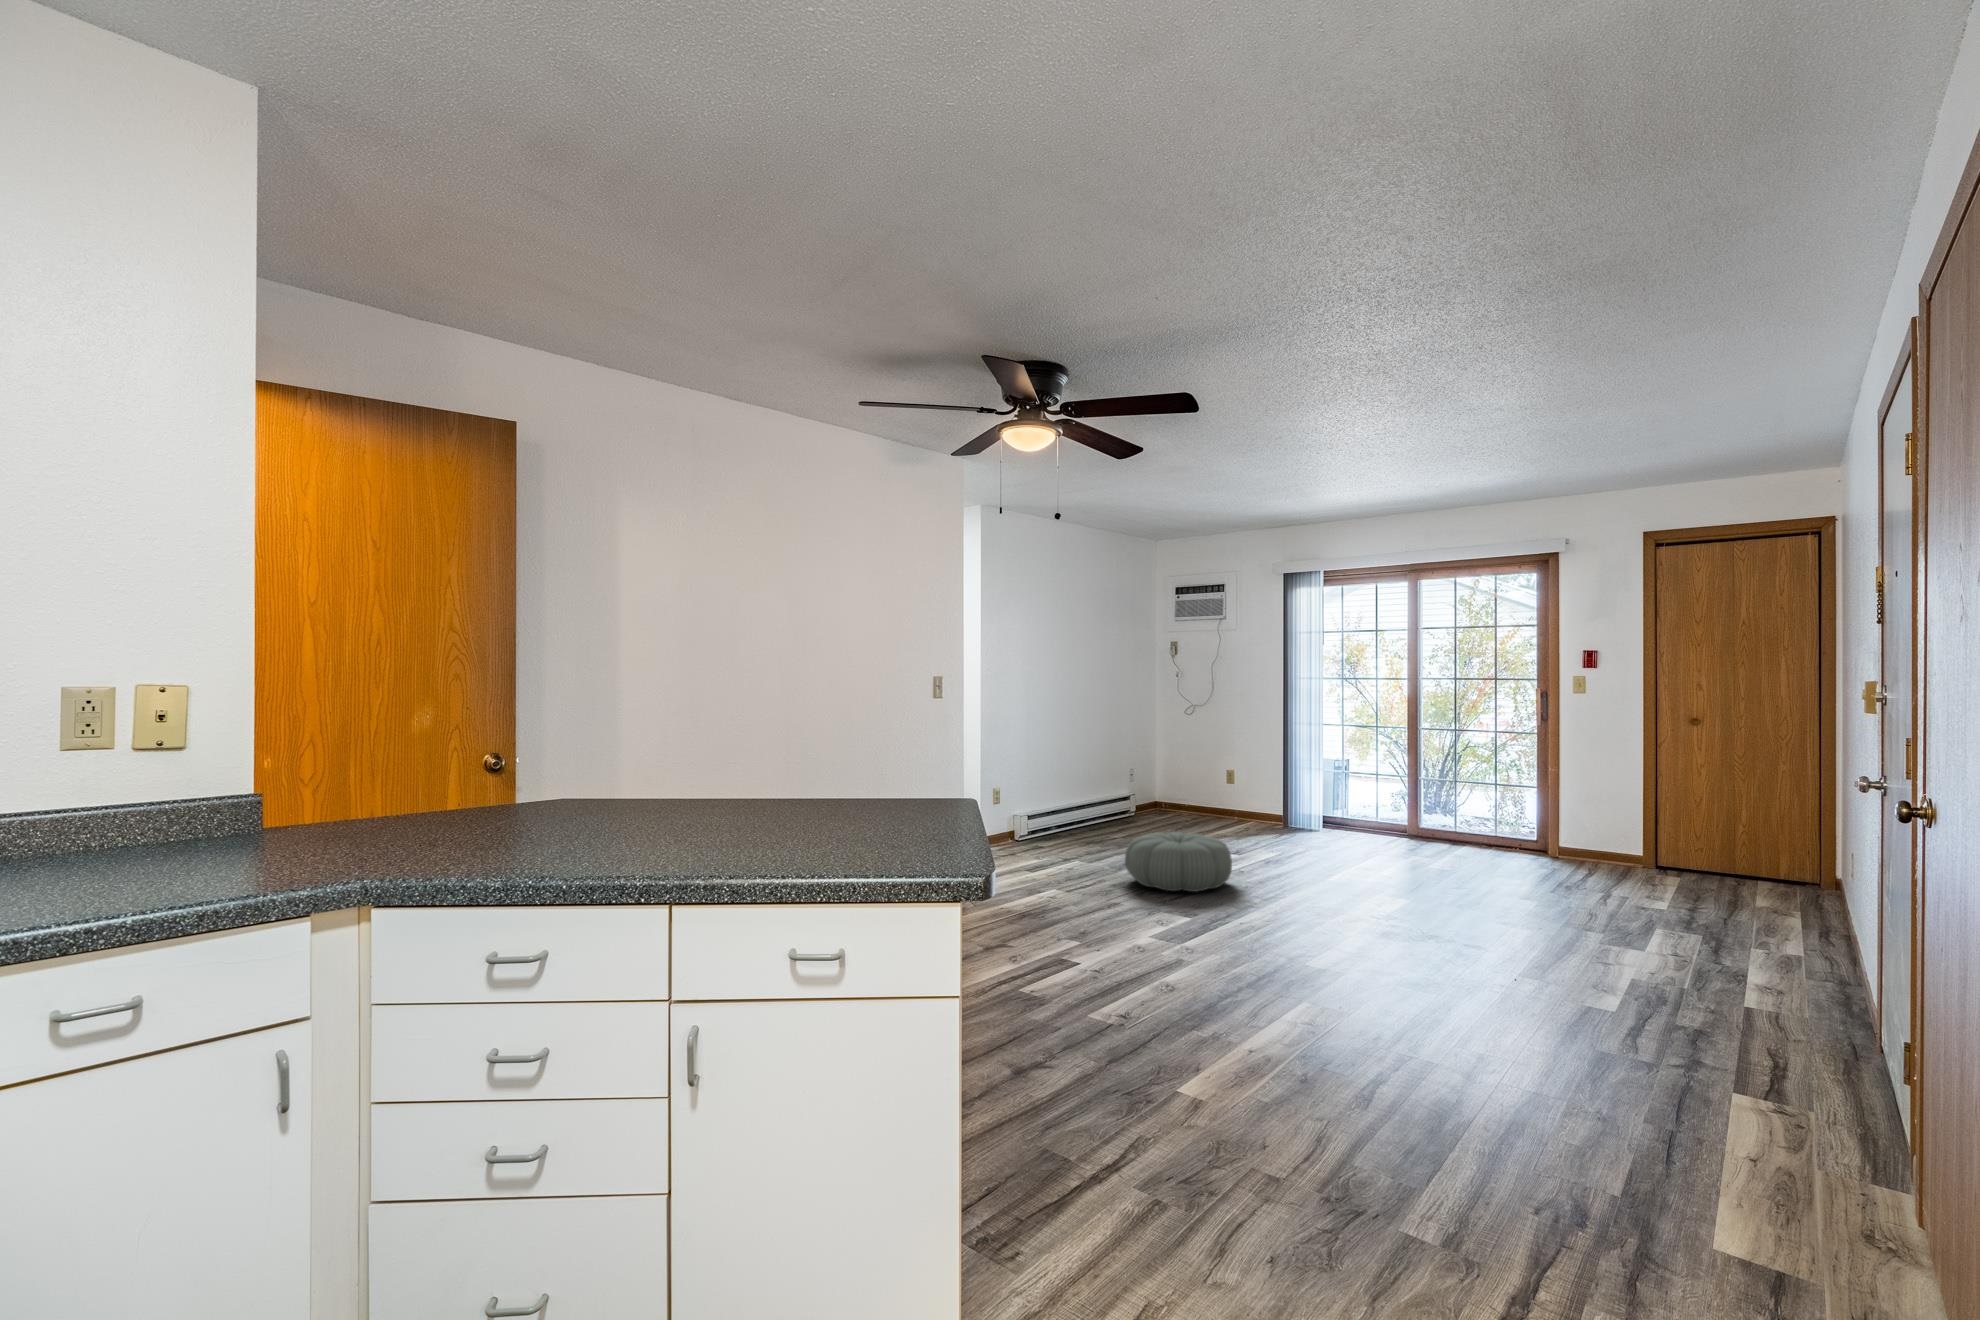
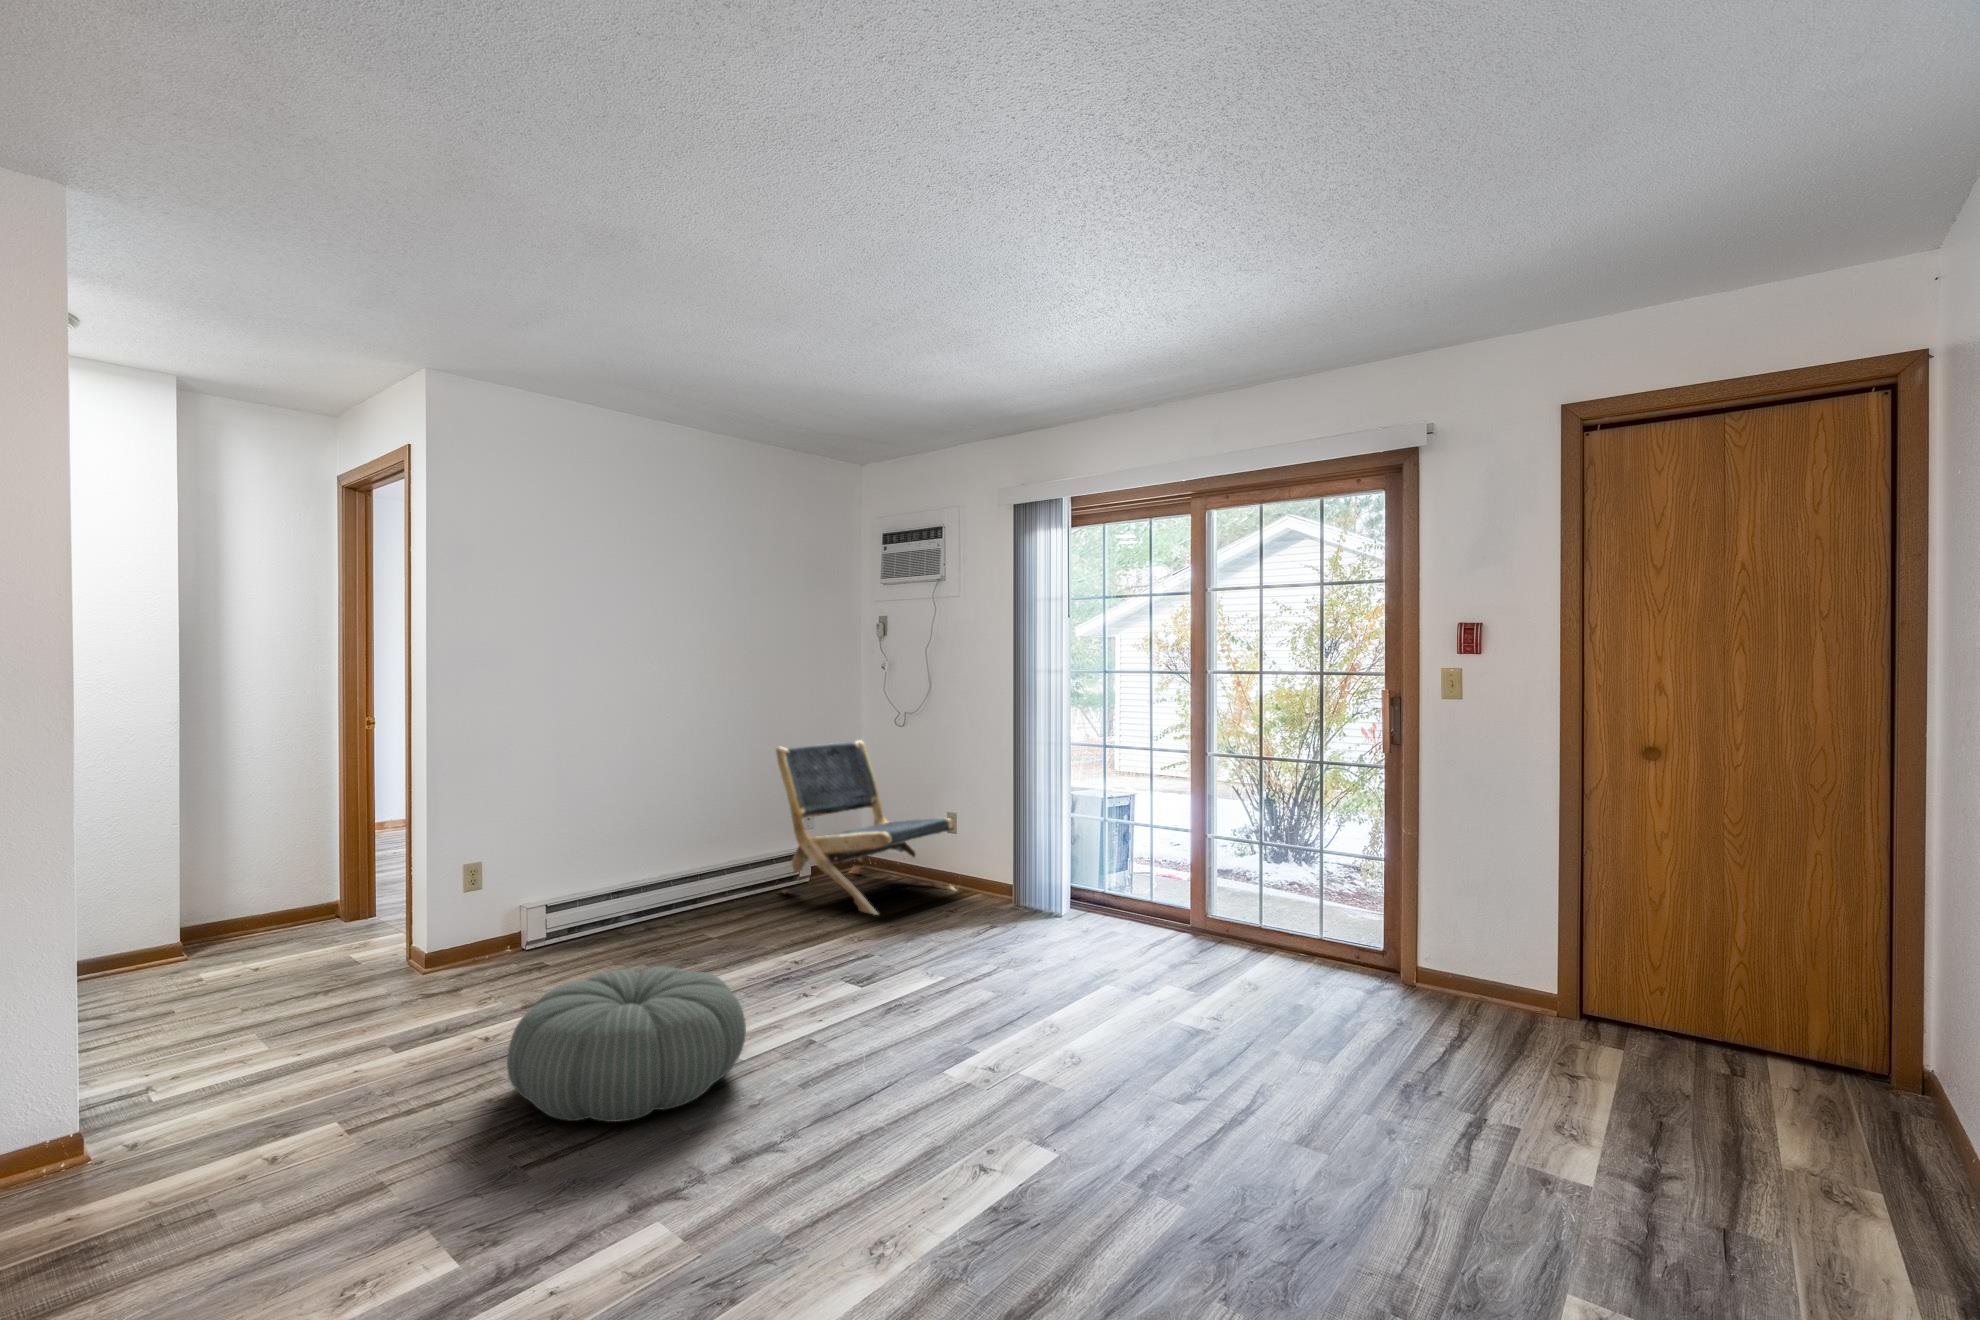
lounge chair: none [1124,723,1239,829] -> present [776,740,955,915]

